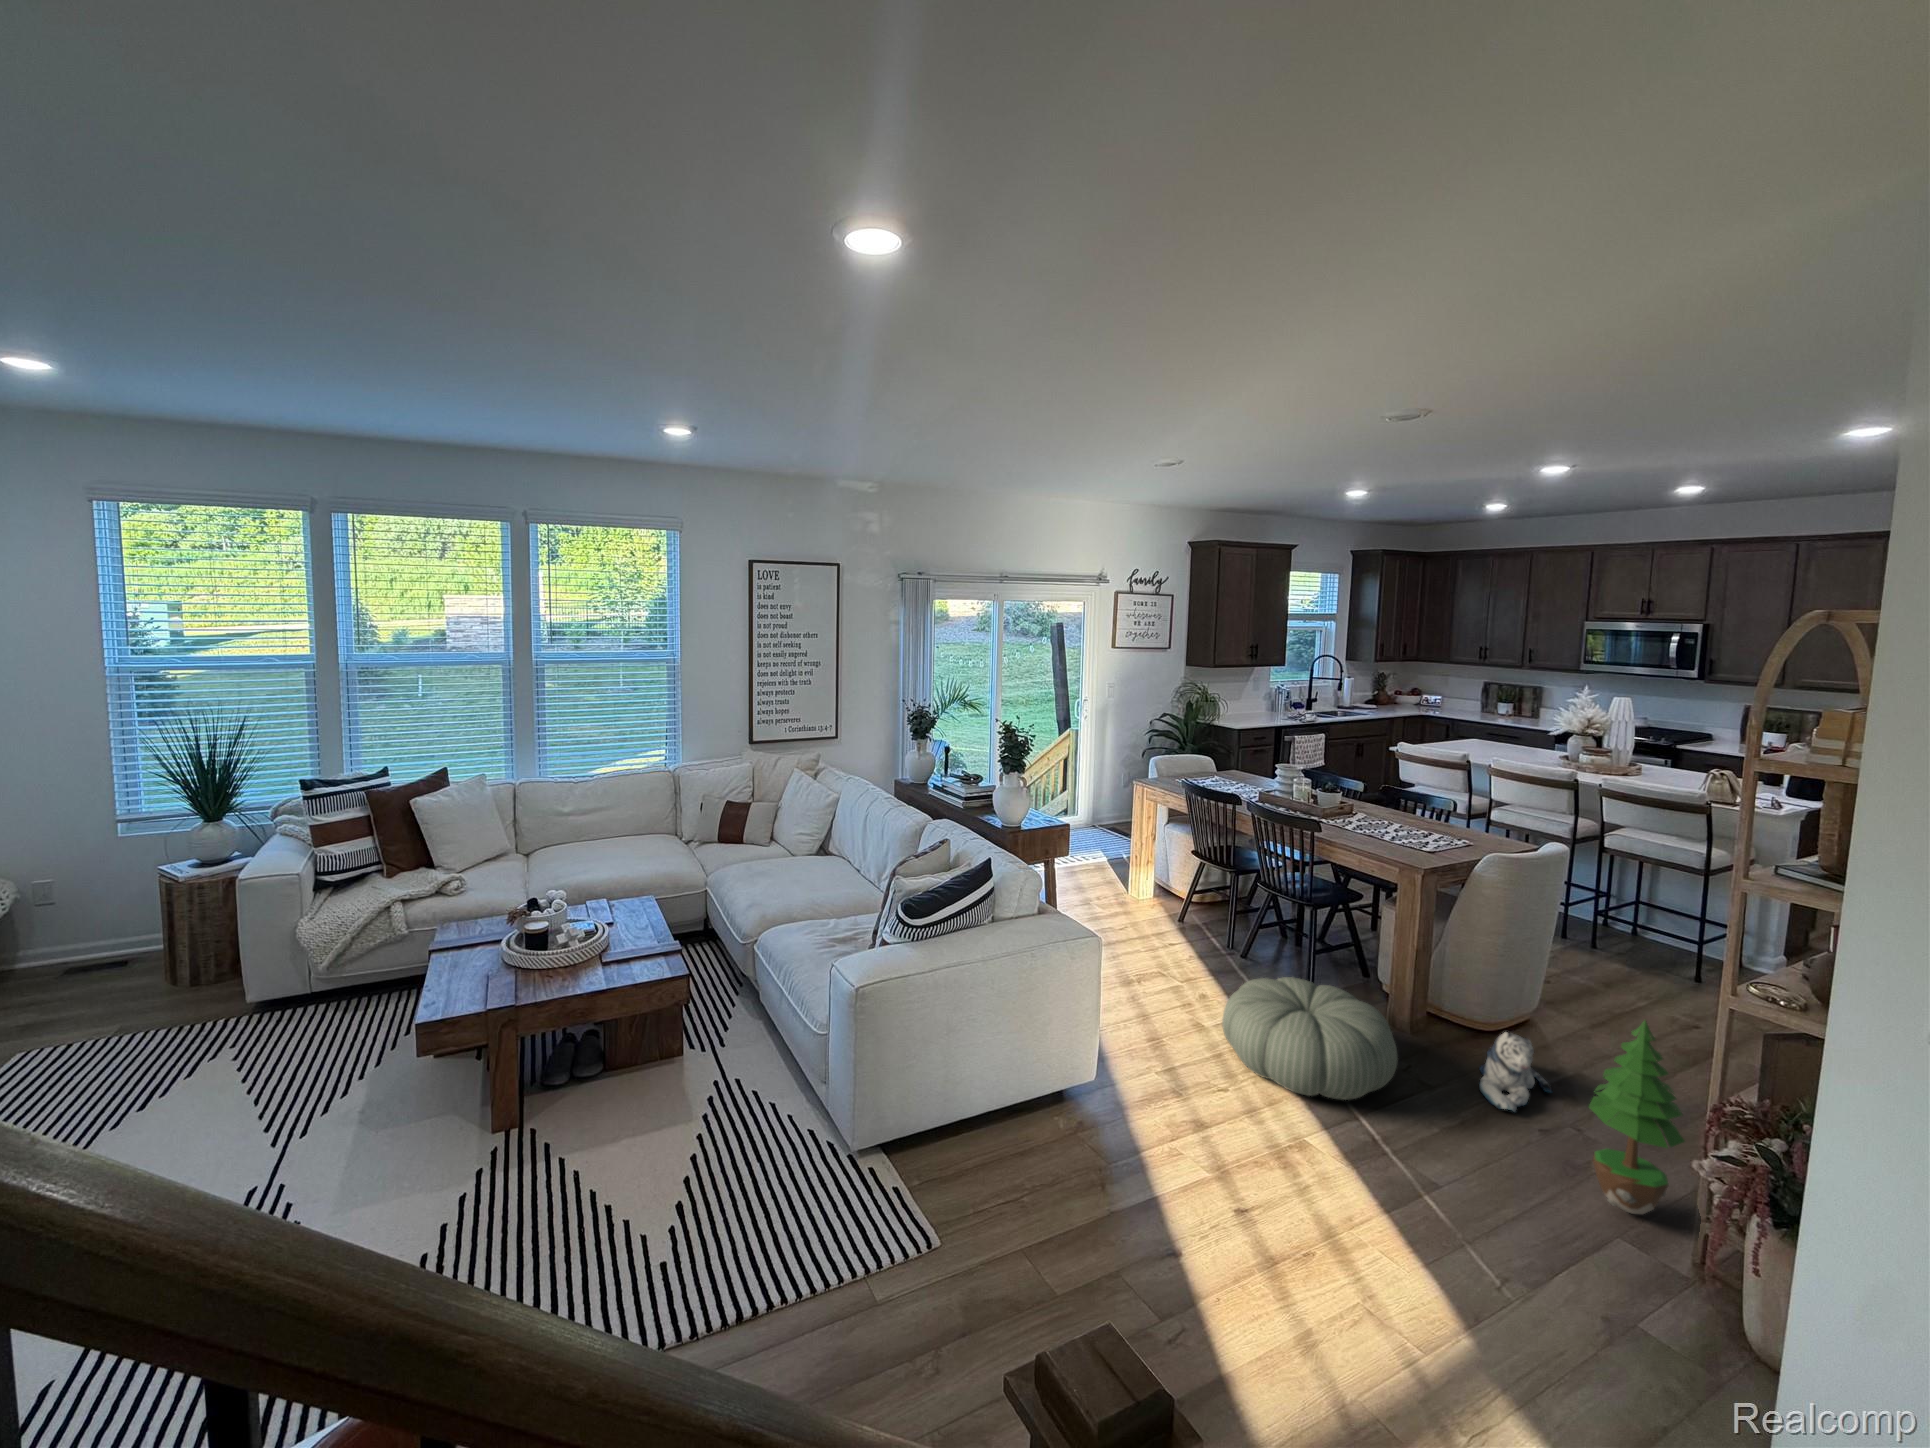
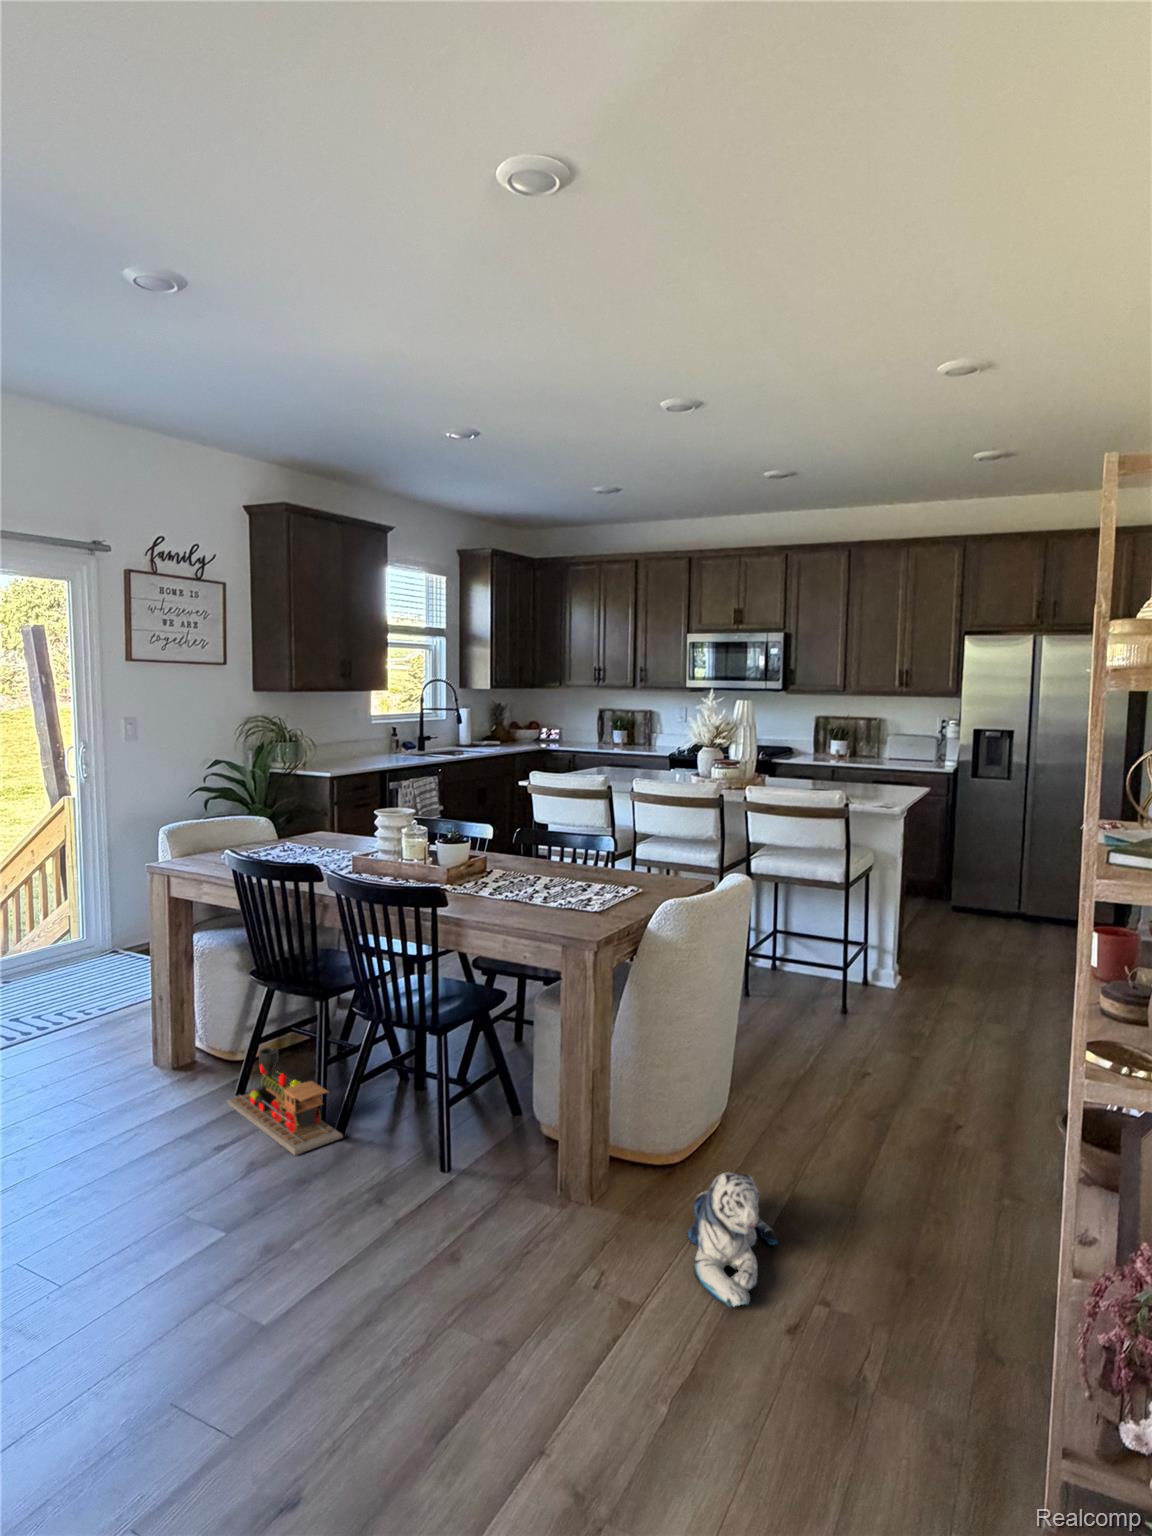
toy train: none [1173,898,1245,960] -> present [227,1048,343,1155]
pouf: present [1222,977,1398,1100] -> none [292,1171,590,1427]
potted tree: present [1589,1020,1685,1214] -> none [873,1133,998,1452]

